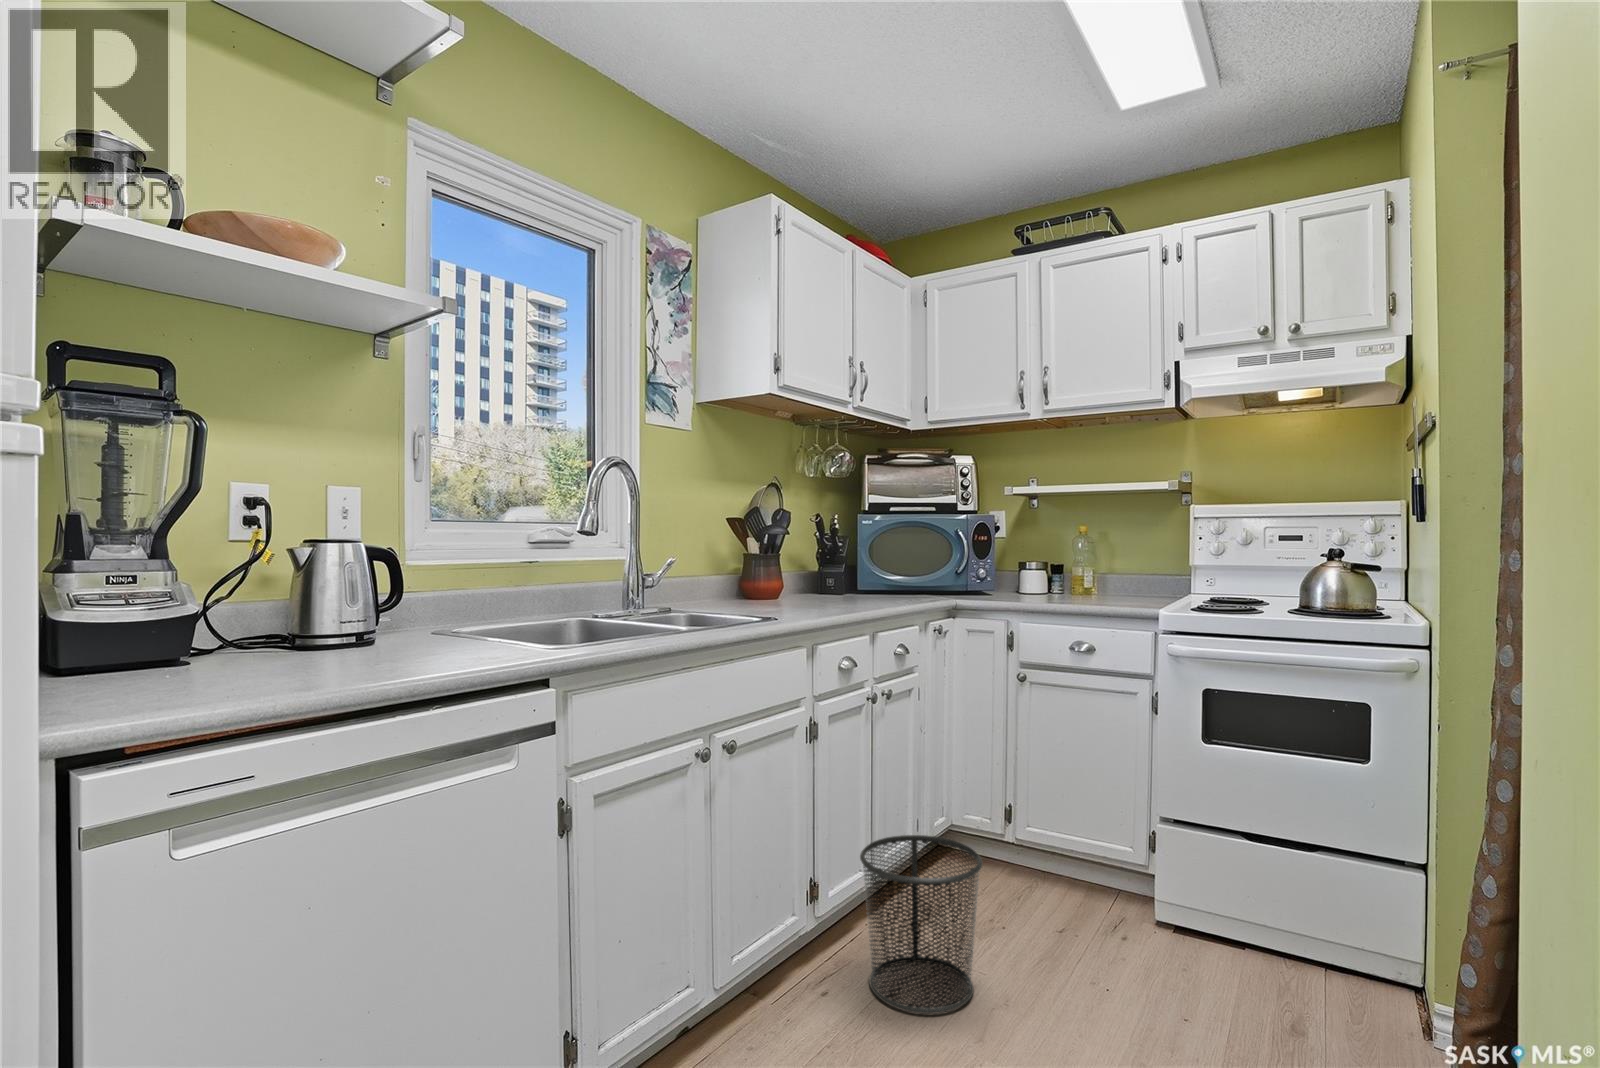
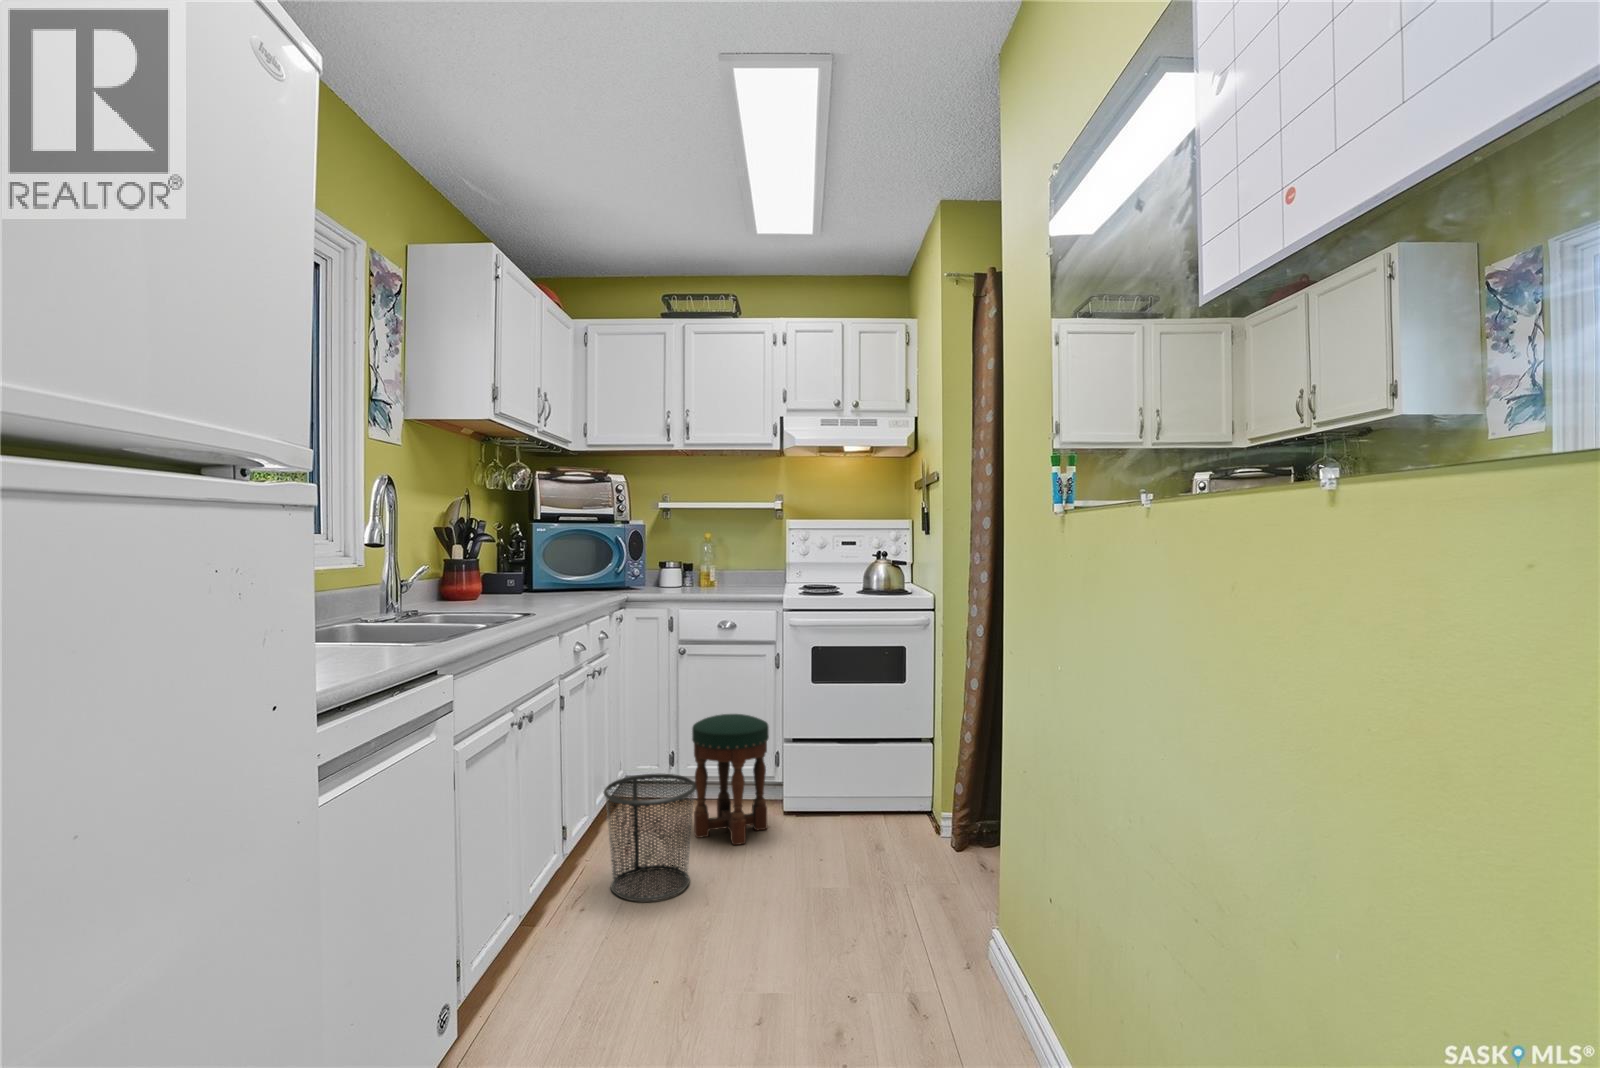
stool: none [1013,770,1123,960] -> present [692,714,769,845]

